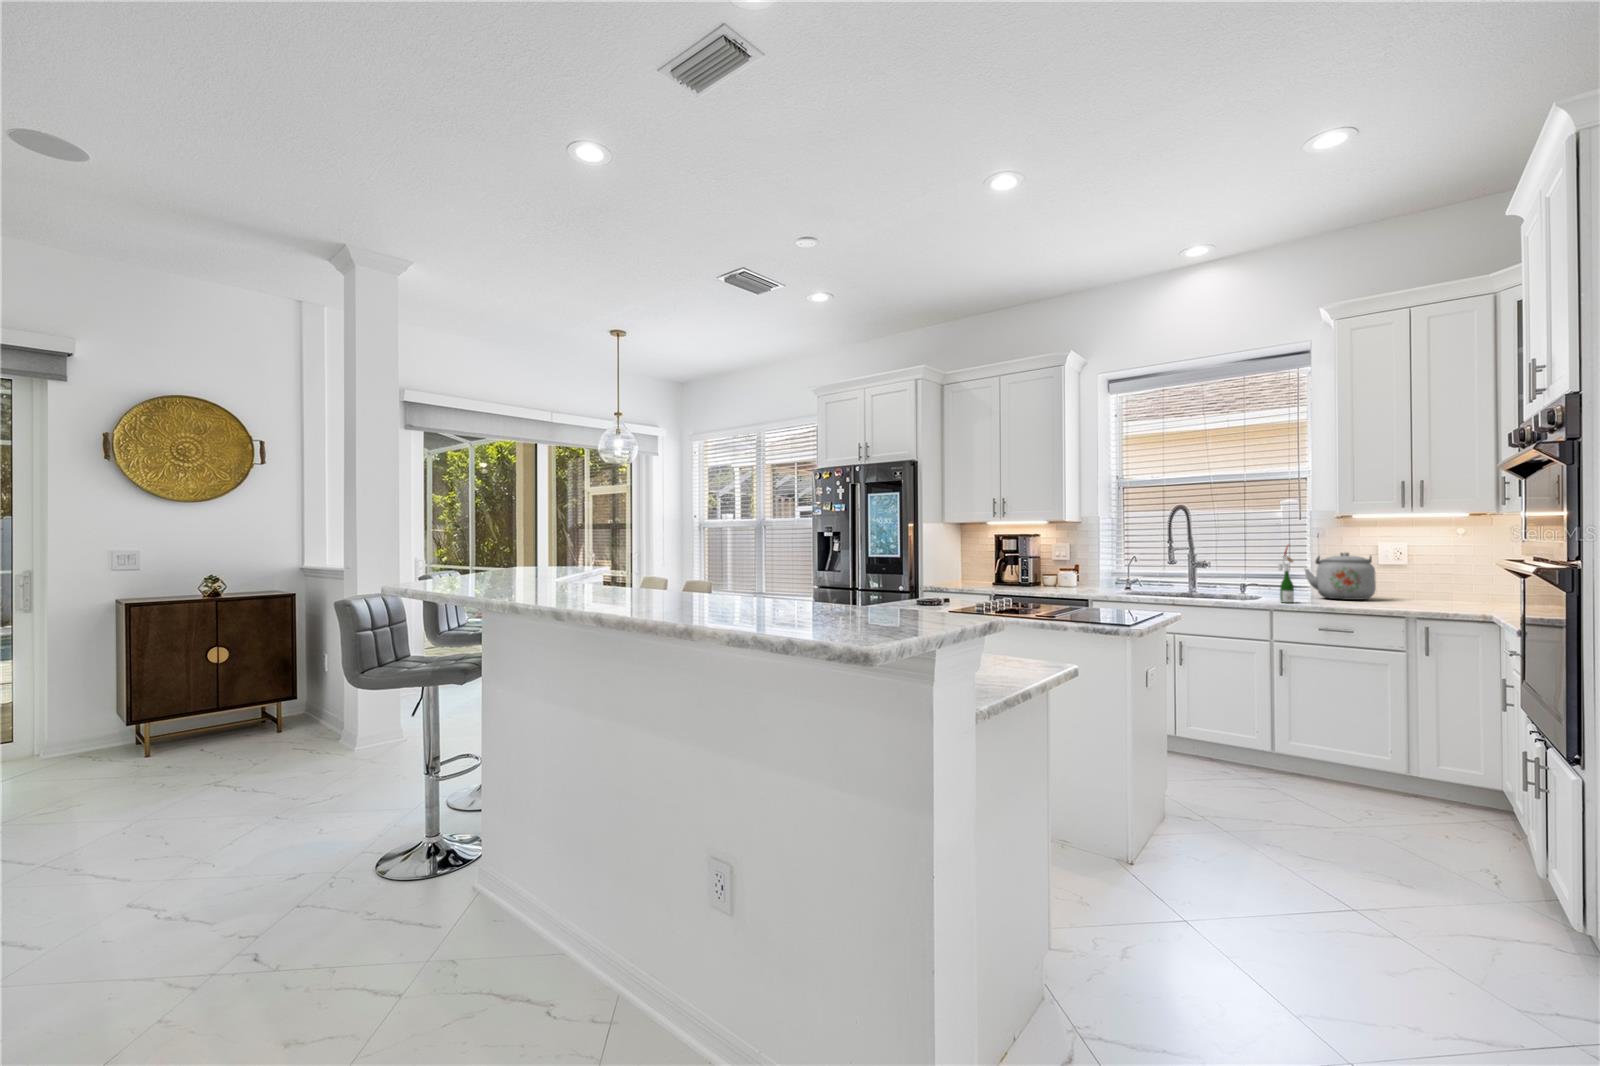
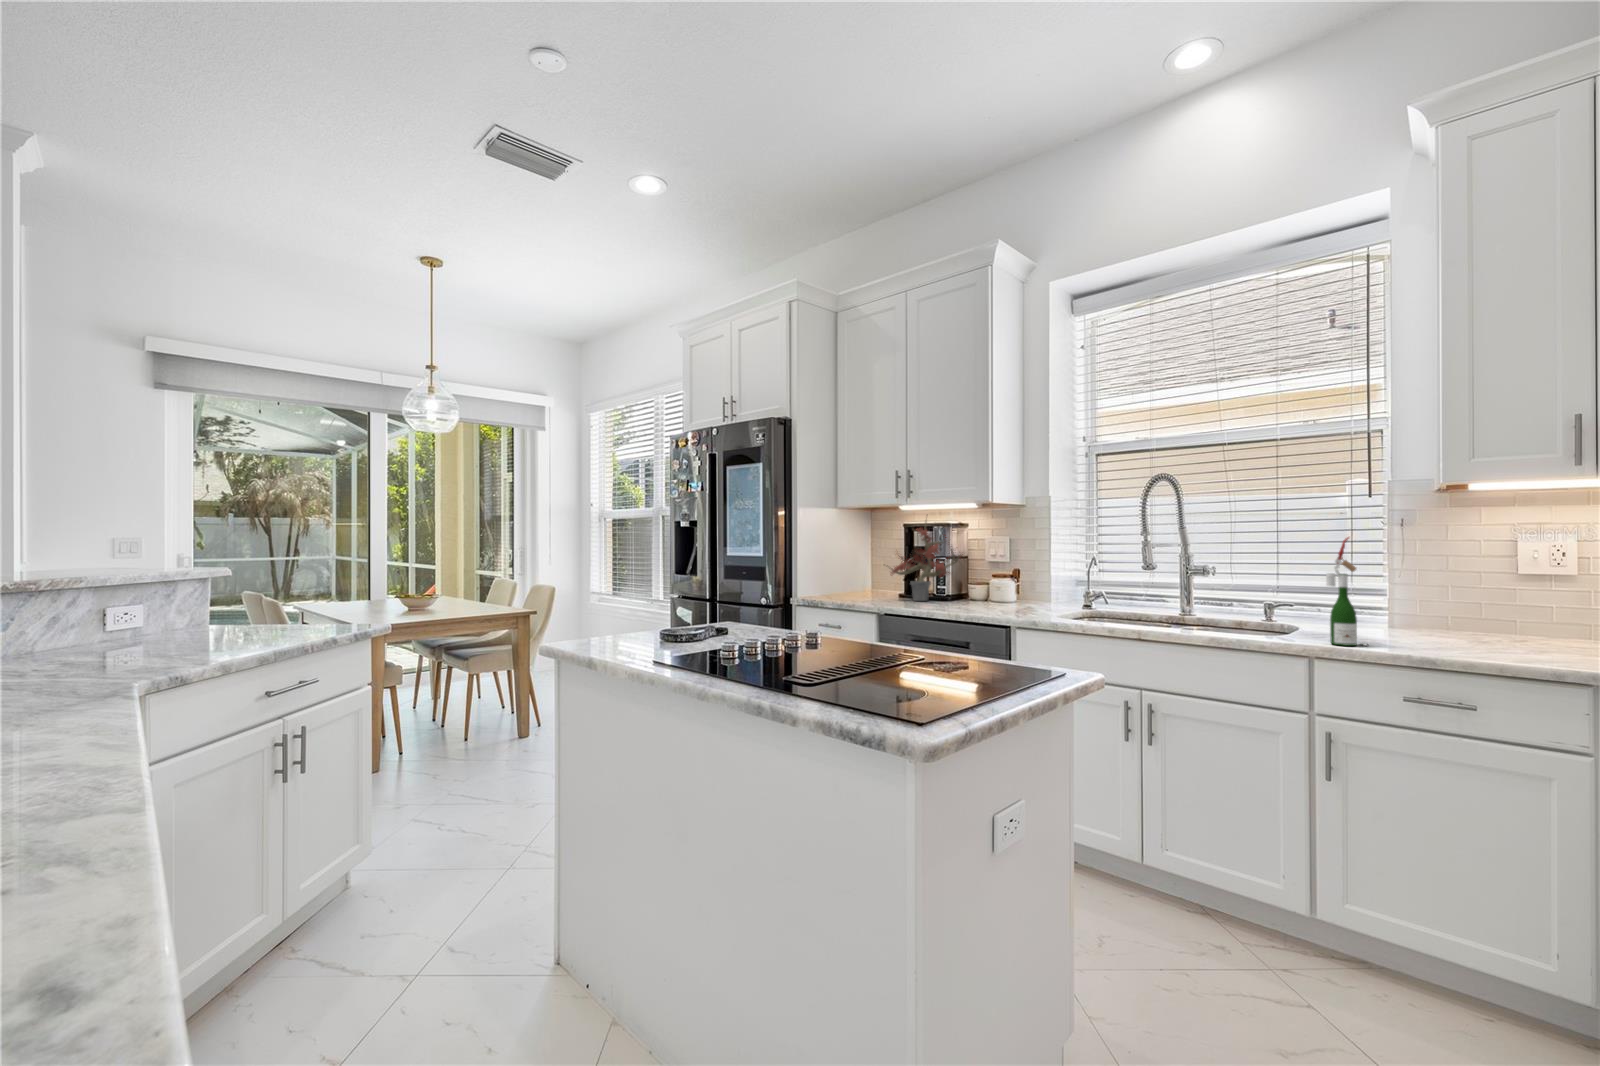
potted plant: none [986,528,1044,588] -> present [887,528,963,601]
kettle: present [1305,552,1376,600] -> none [1374,552,1515,639]

